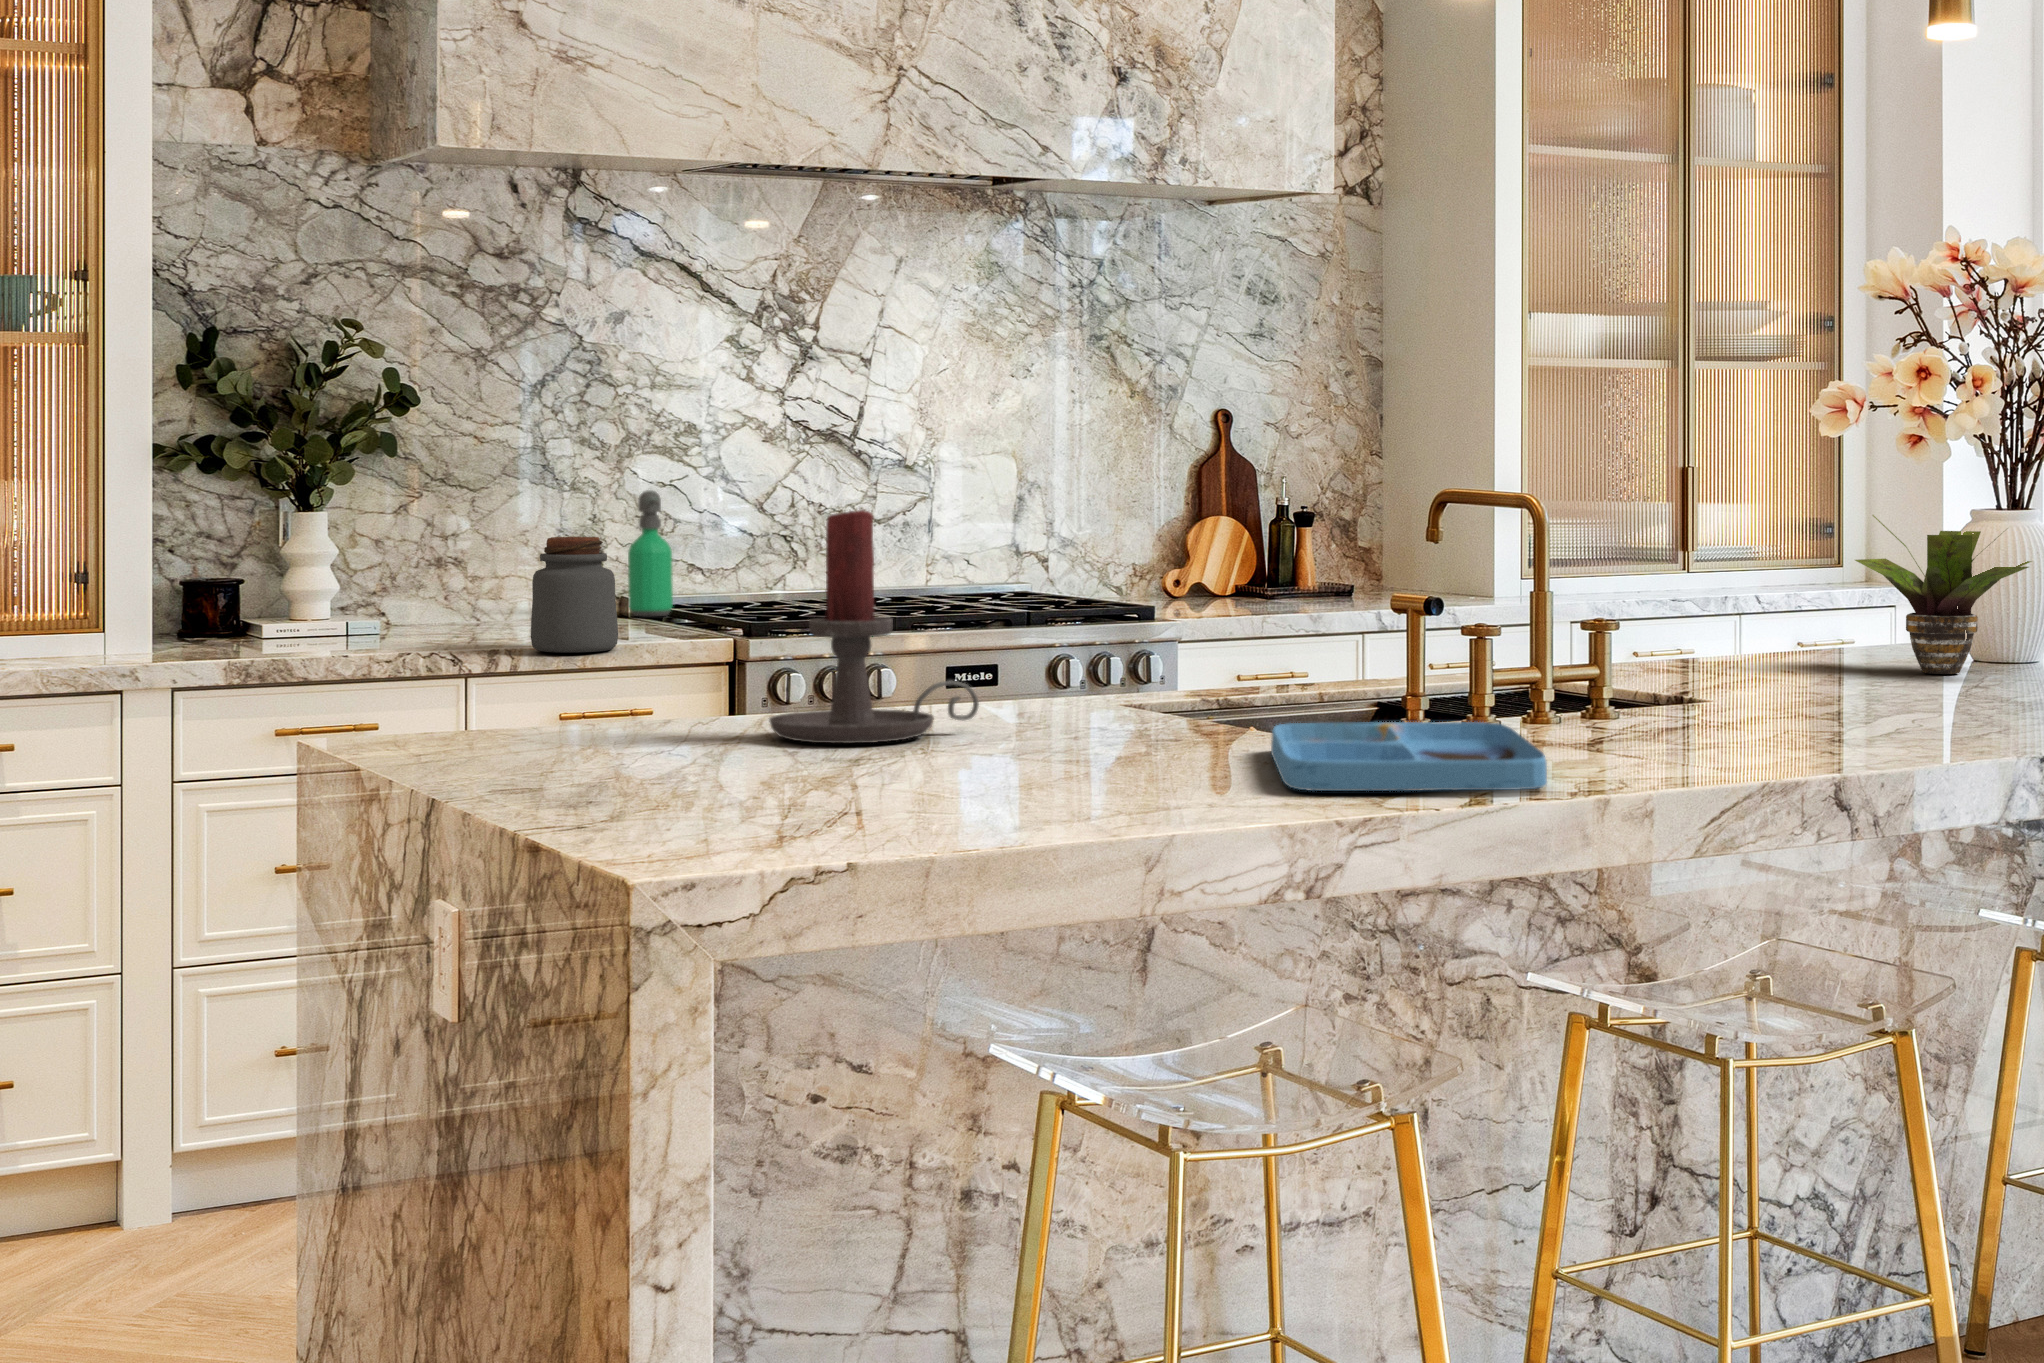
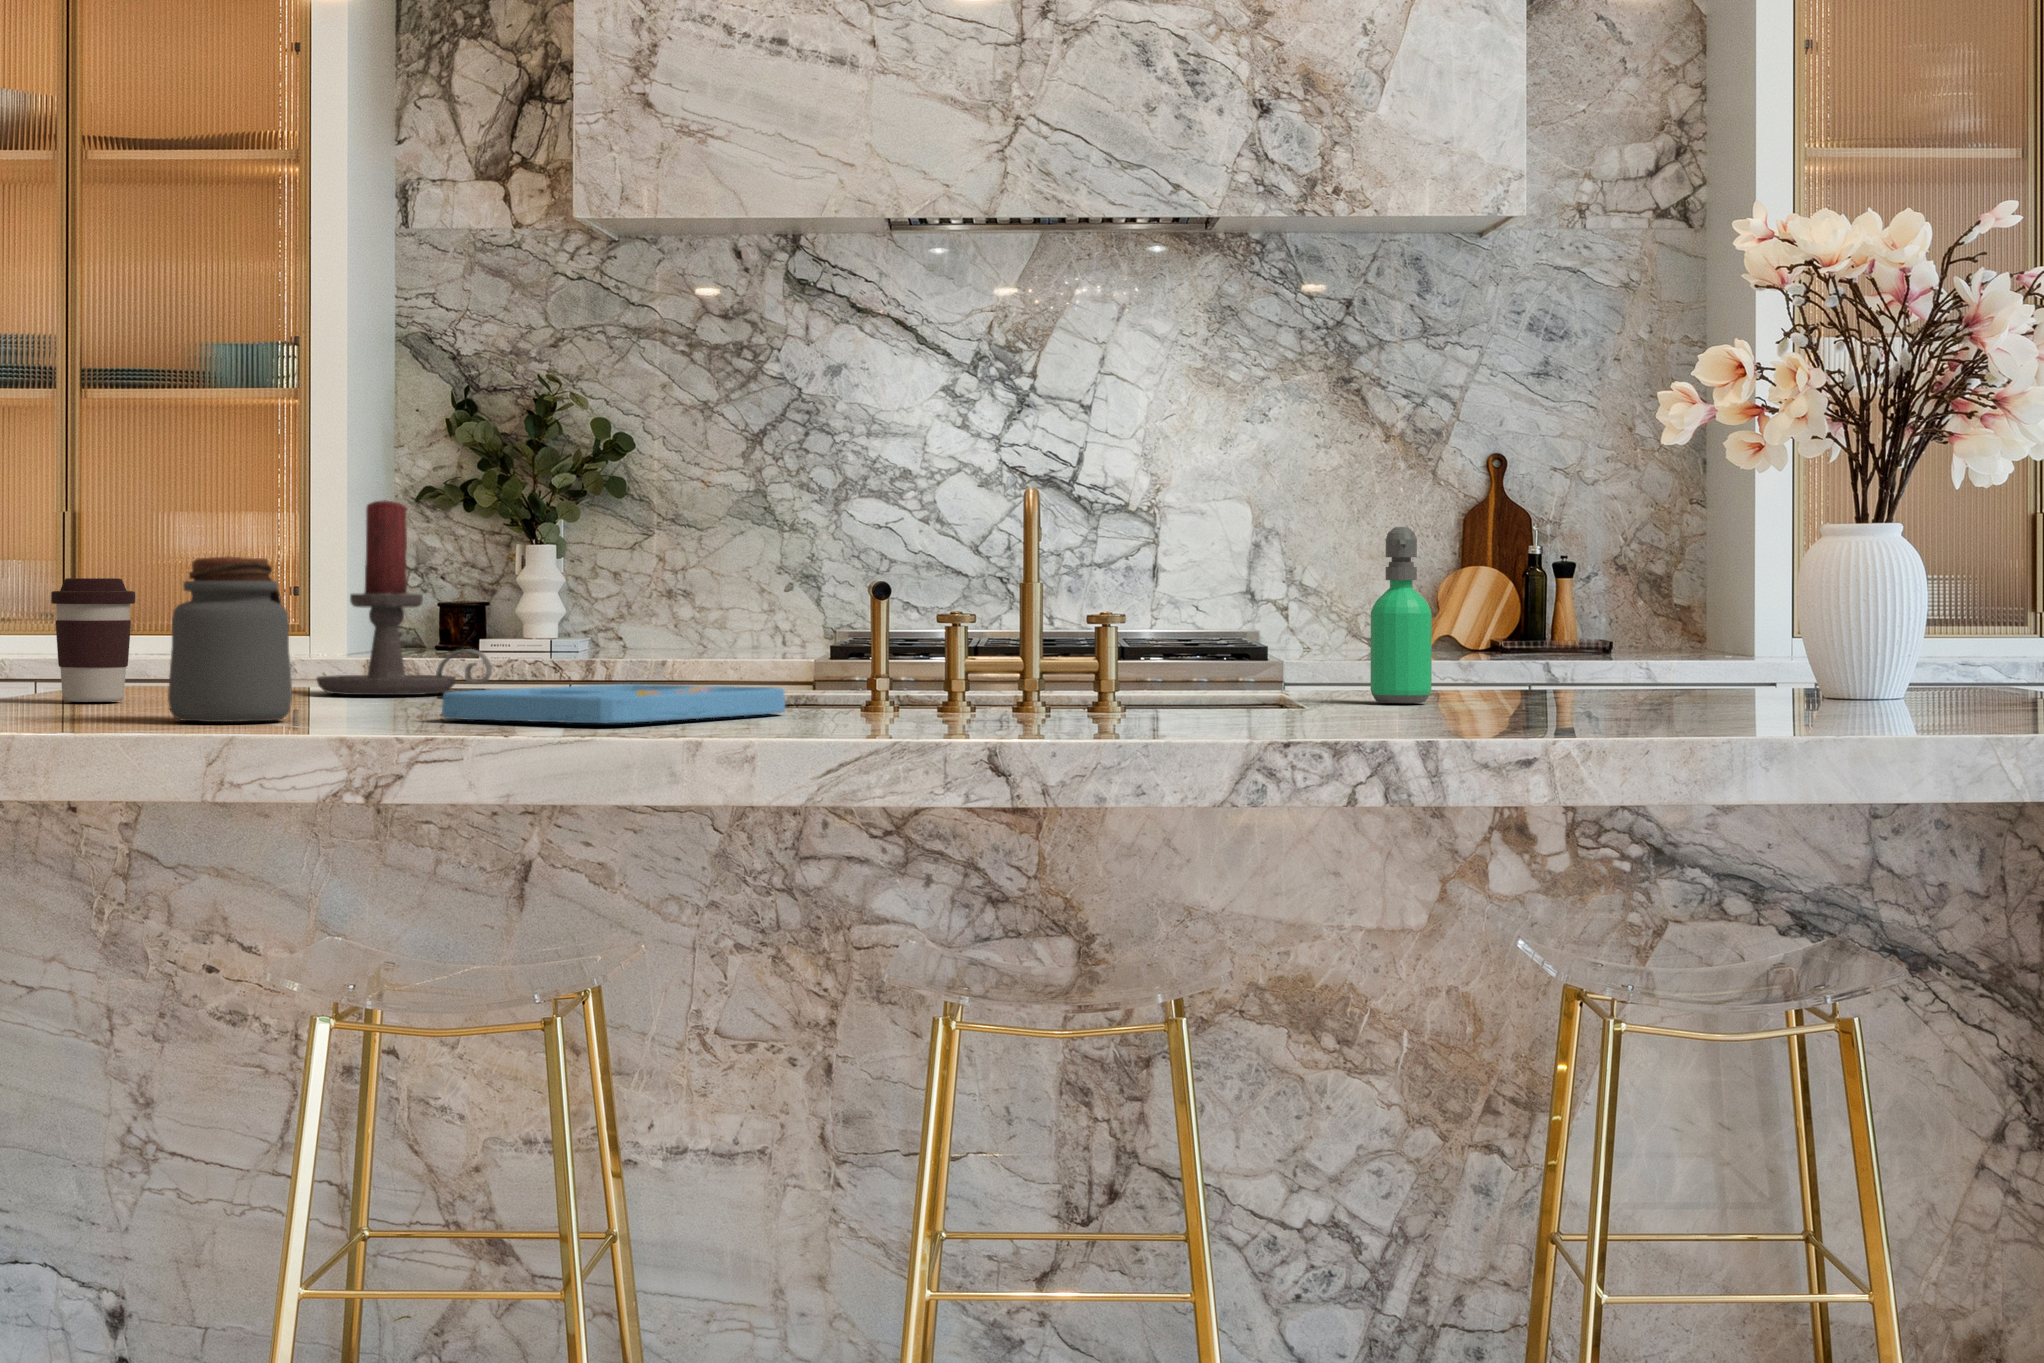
soap dispenser: present [628,490,673,616] -> present [1371,527,1432,703]
potted plant: present [1855,515,2031,674] -> none [1597,526,1791,701]
jar: present [531,536,618,652] -> present [168,557,292,722]
coffee cup: none [598,622,704,783] -> present [51,578,135,702]

